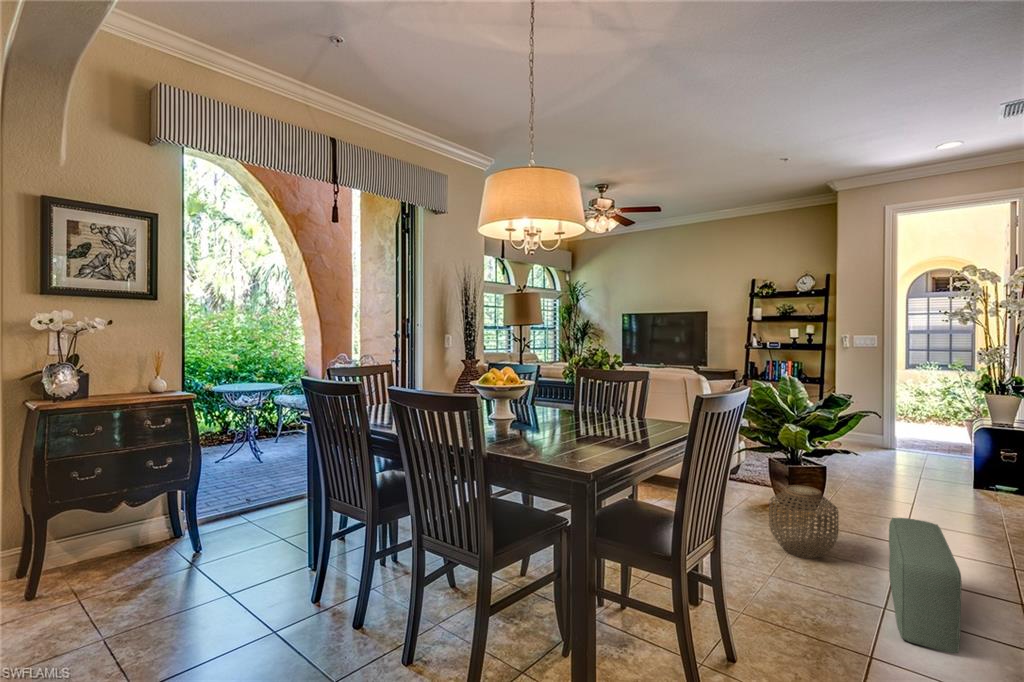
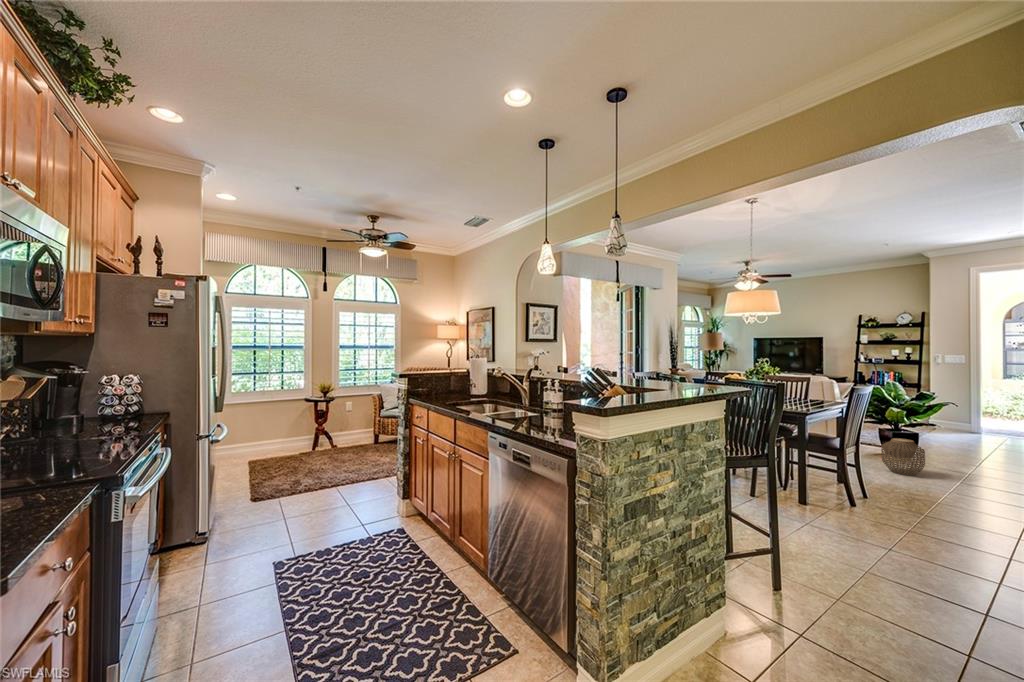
pouf: present [889,518,962,653] -> none [954,453,989,506]

